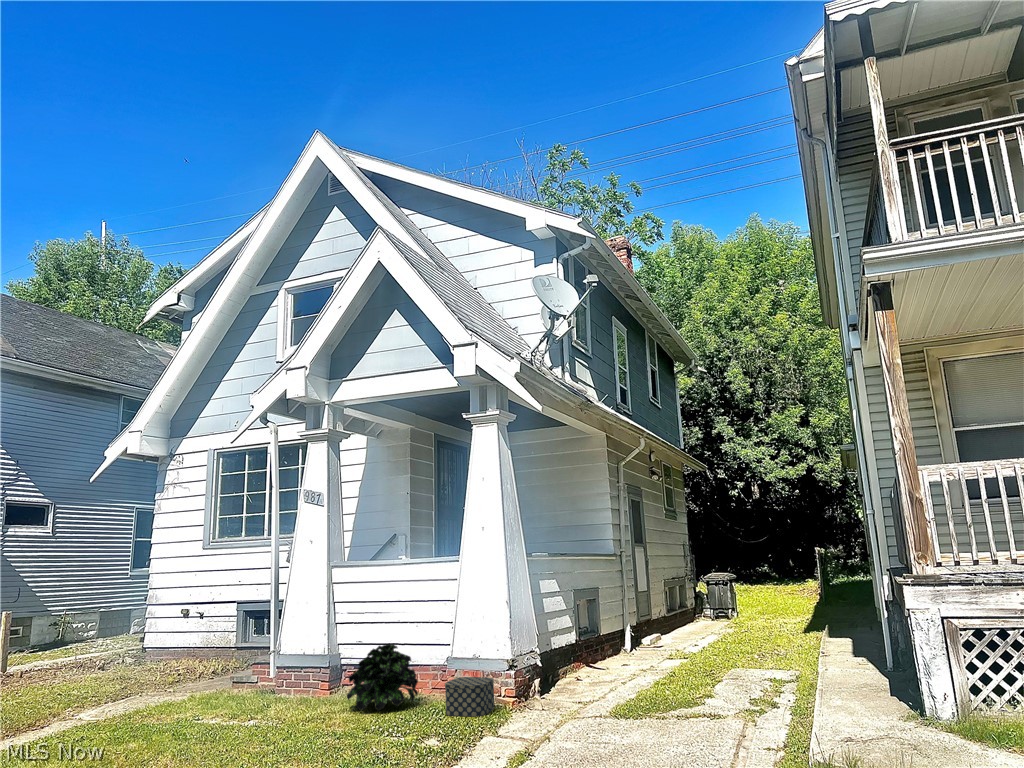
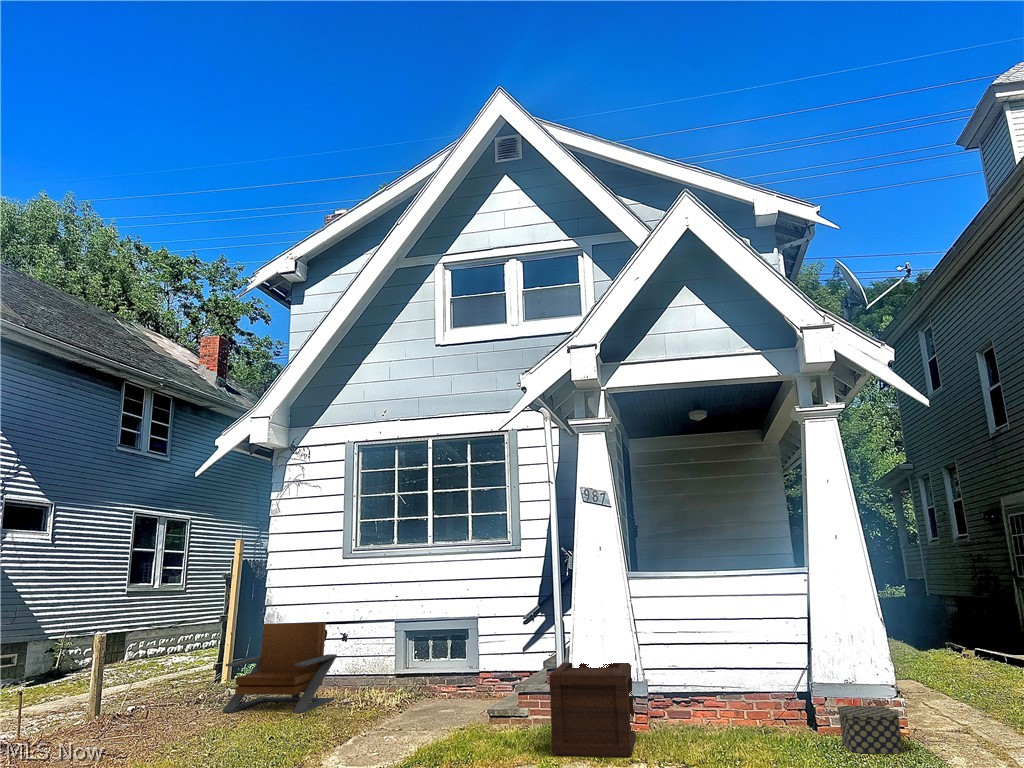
lounge chair: none [90,603,191,676] -> present [223,623,337,713]
wooden crate: none [229,637,321,714] -> present [549,662,636,758]
potted plant: present [347,644,418,711] -> none [696,668,788,751]

